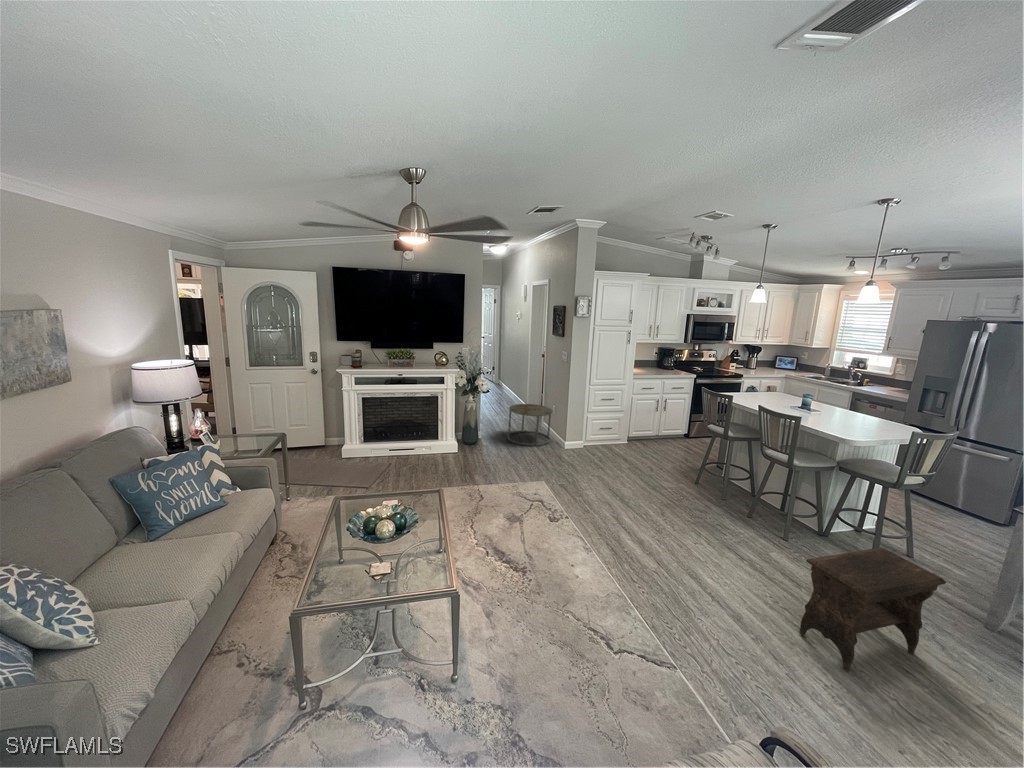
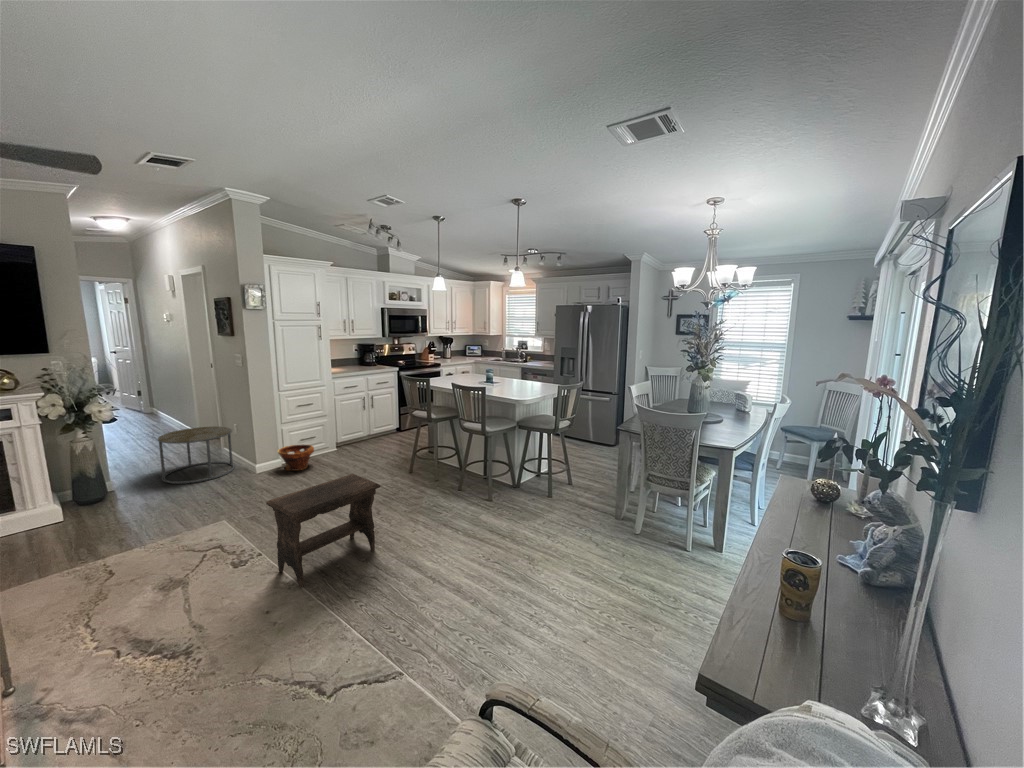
planter: none [582,432,610,455] -> present [277,445,314,470]
footstool: present [800,548,946,672] -> present [266,474,380,588]

